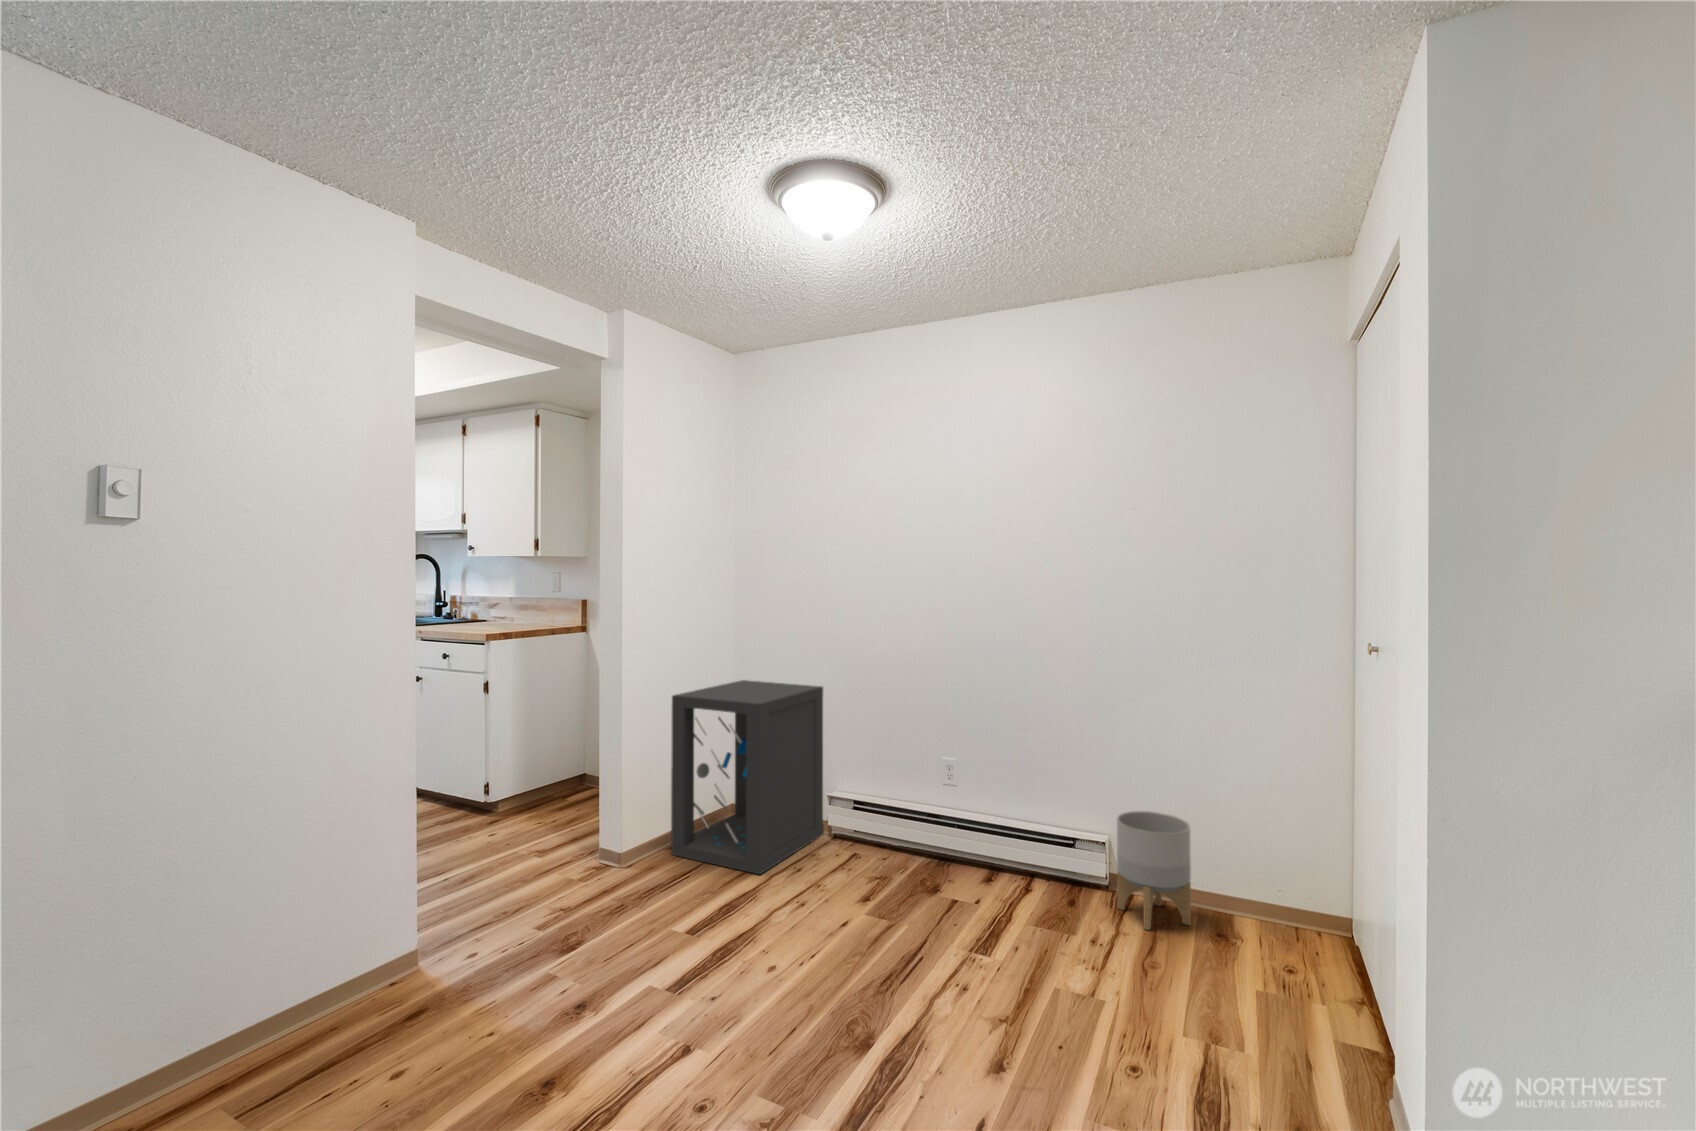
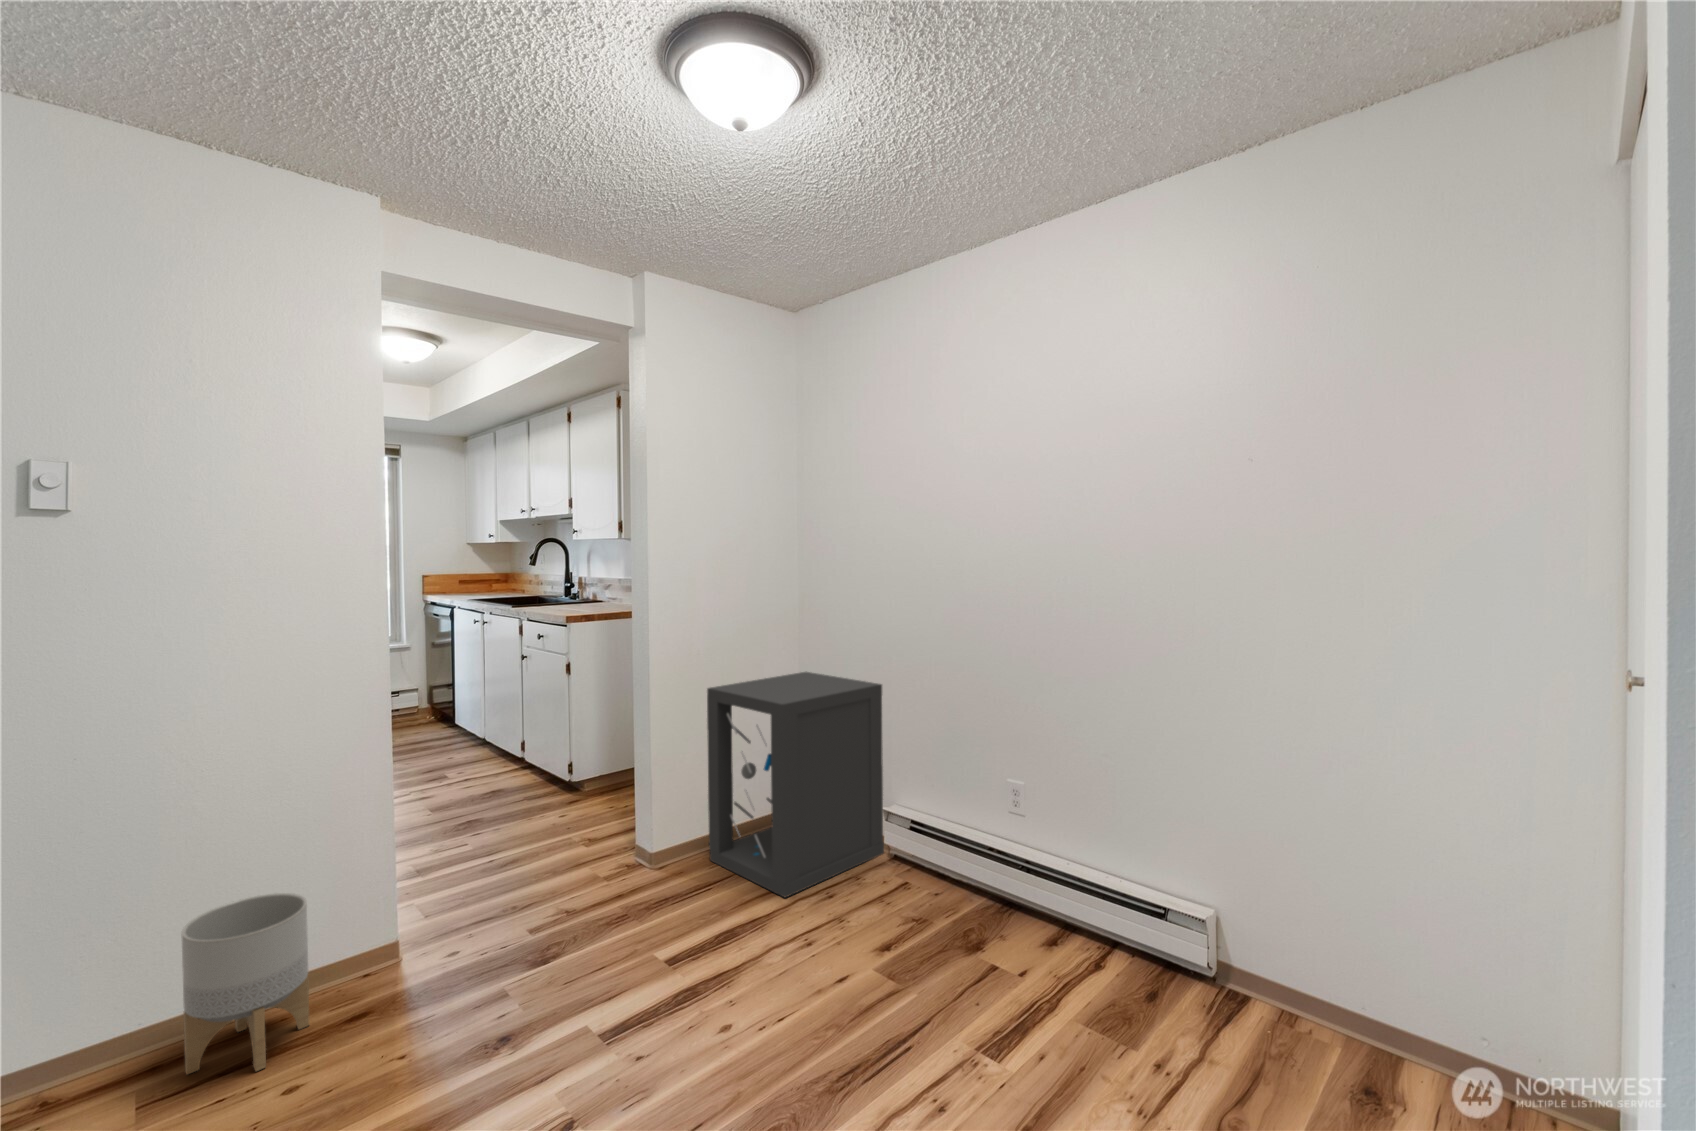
planter: present [1117,811,1191,930] -> present [181,893,309,1074]

